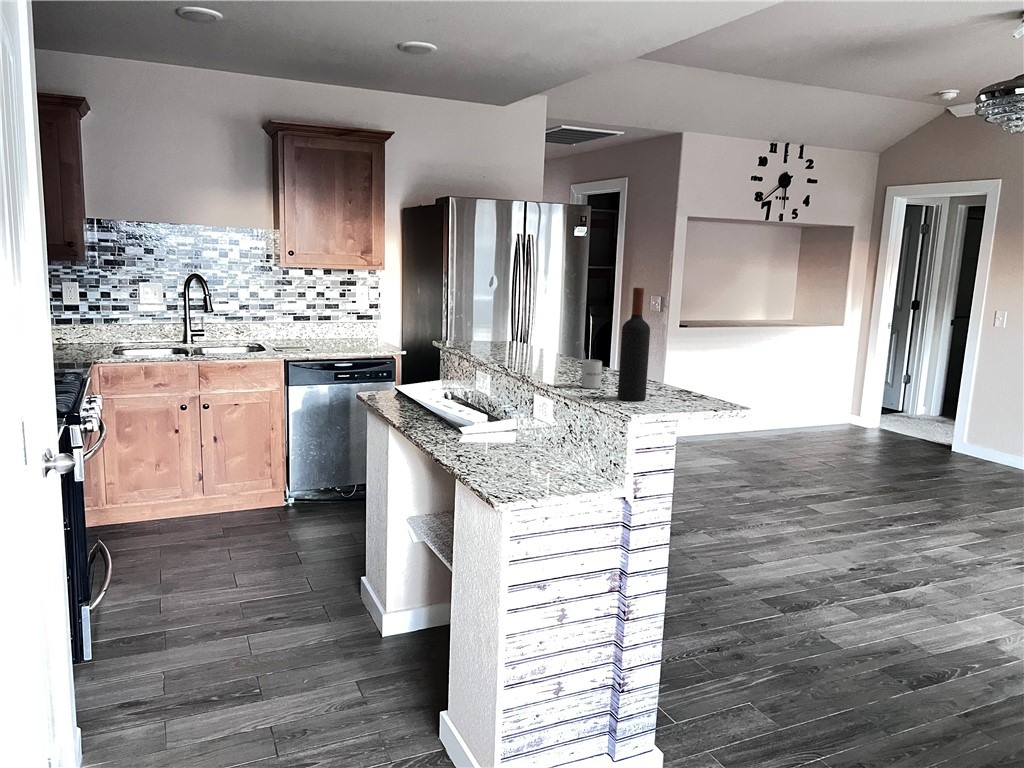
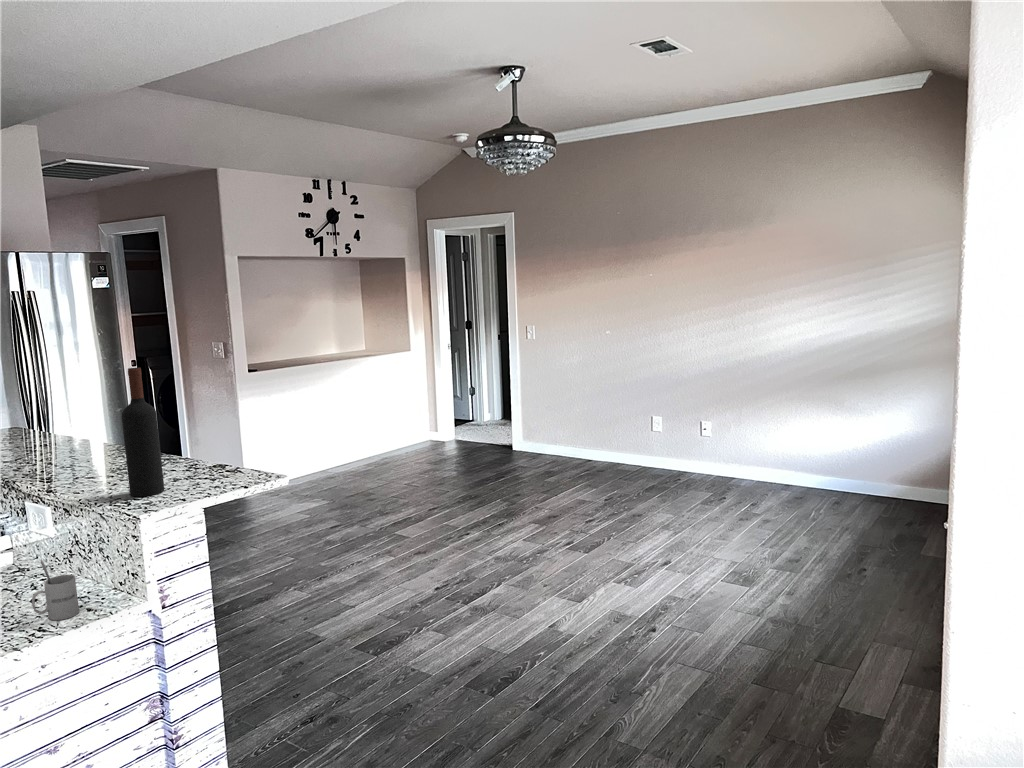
mug: present [574,346,602,388] -> present [32,560,79,620]

